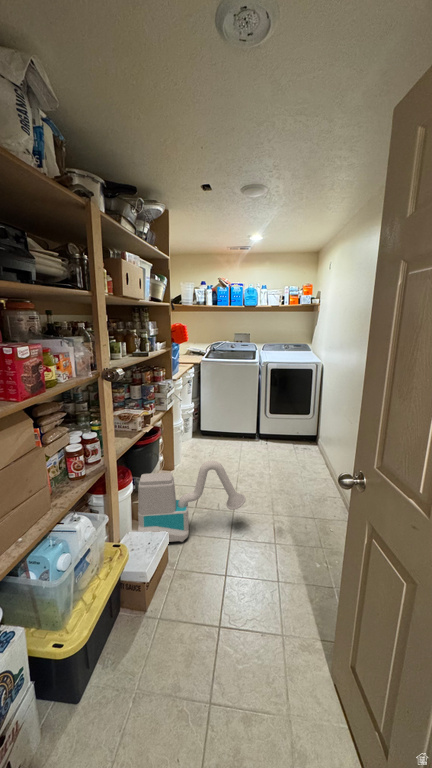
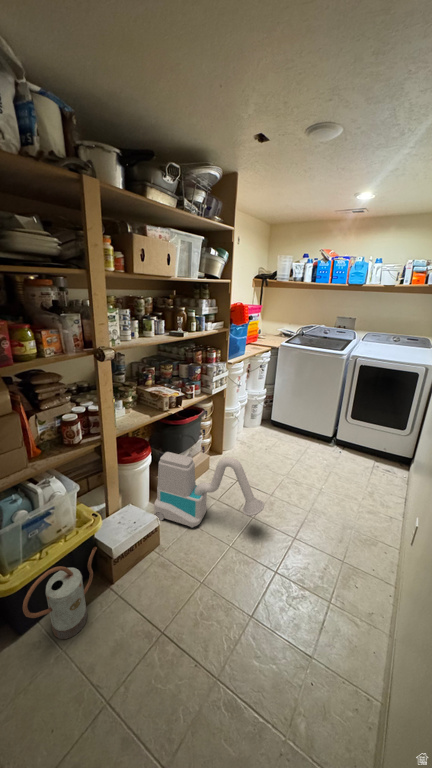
watering can: none [77,584,127,703] -> present [23,547,97,639]

